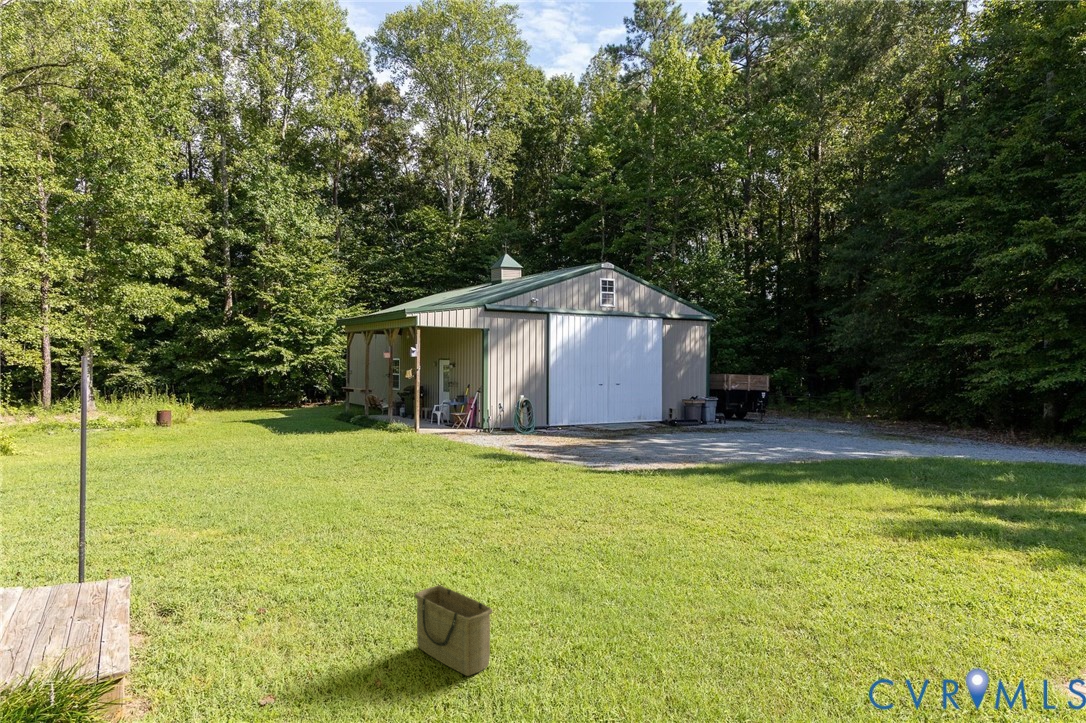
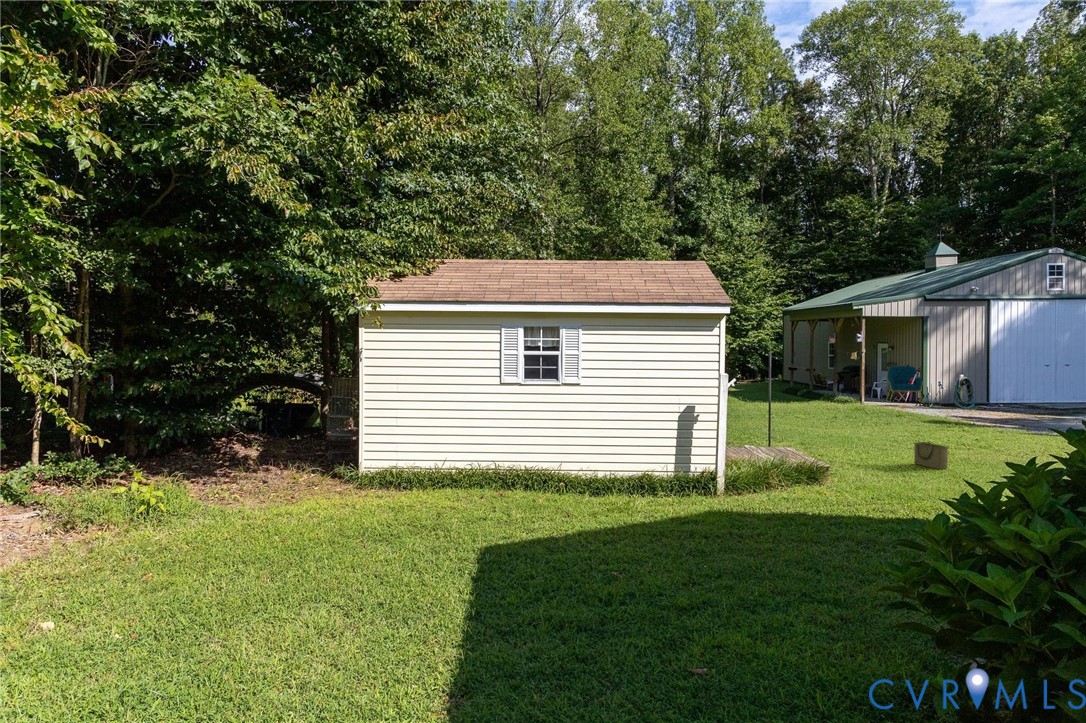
armchair: none [444,386,484,431] -> present [887,366,923,402]

